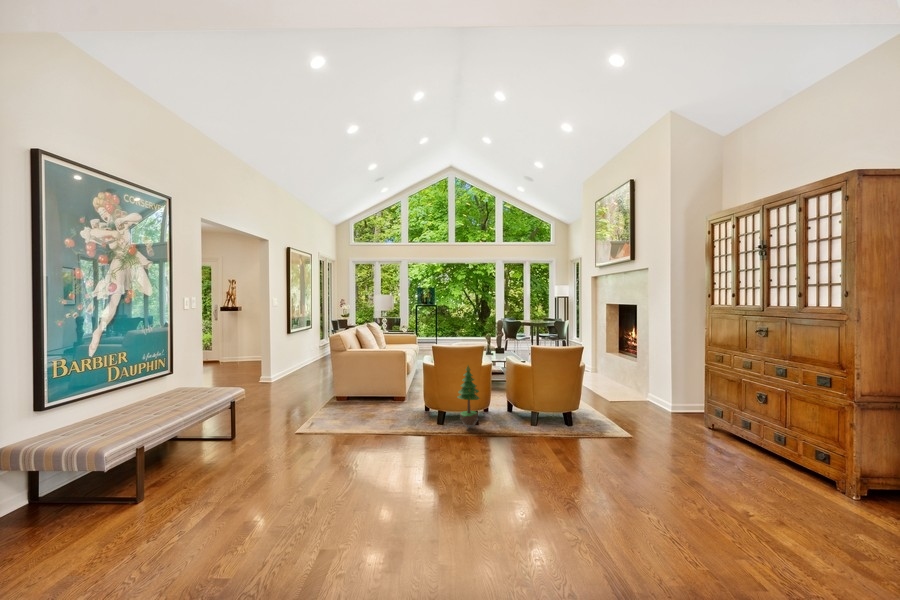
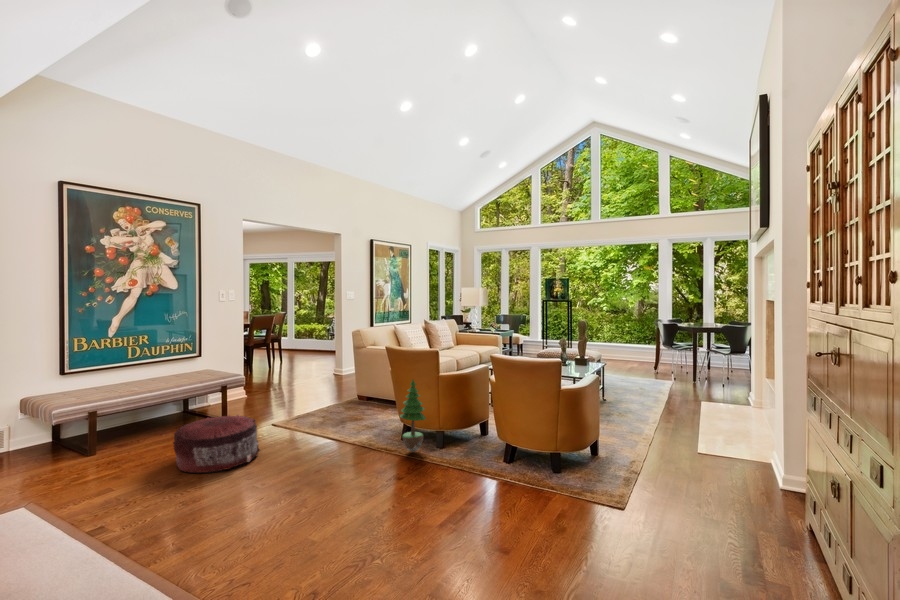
pouf: none [263,422,348,488] -> present [173,415,260,473]

